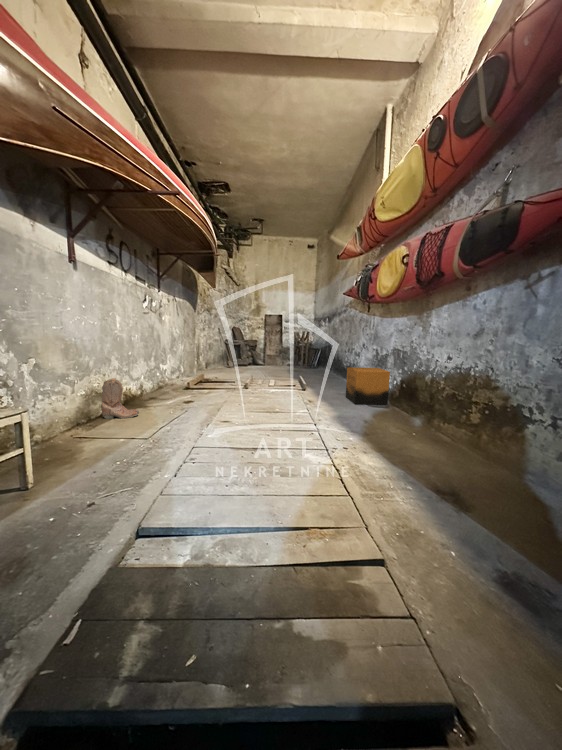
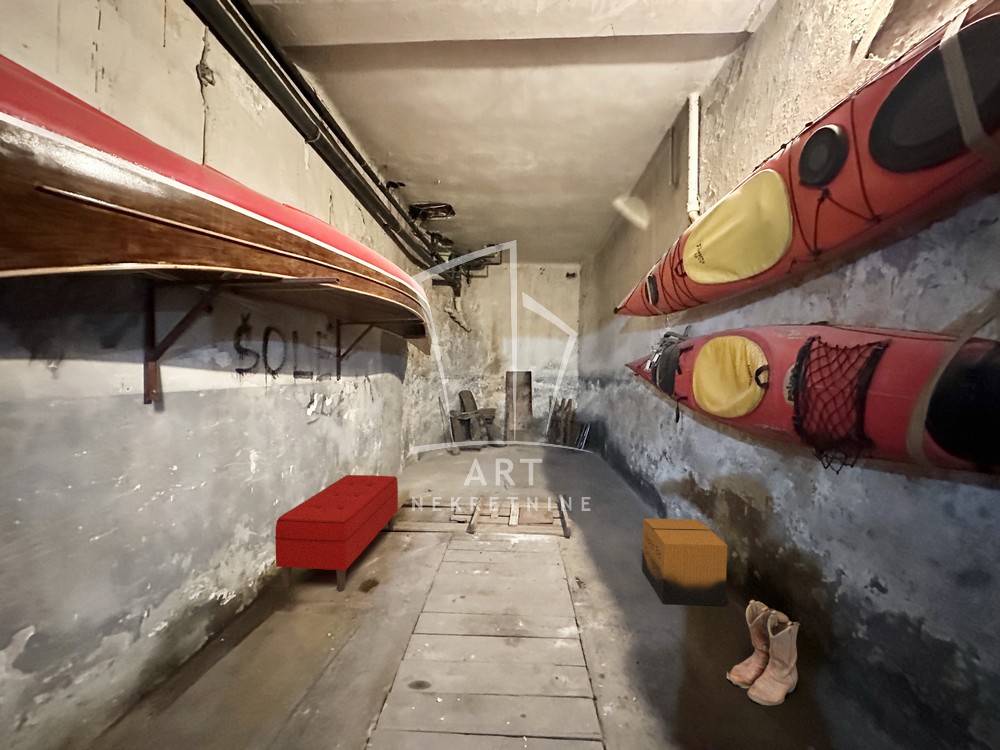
bench: none [132,353,200,402] -> present [275,475,398,591]
boots: present [102,378,139,419] -> present [727,600,800,705]

